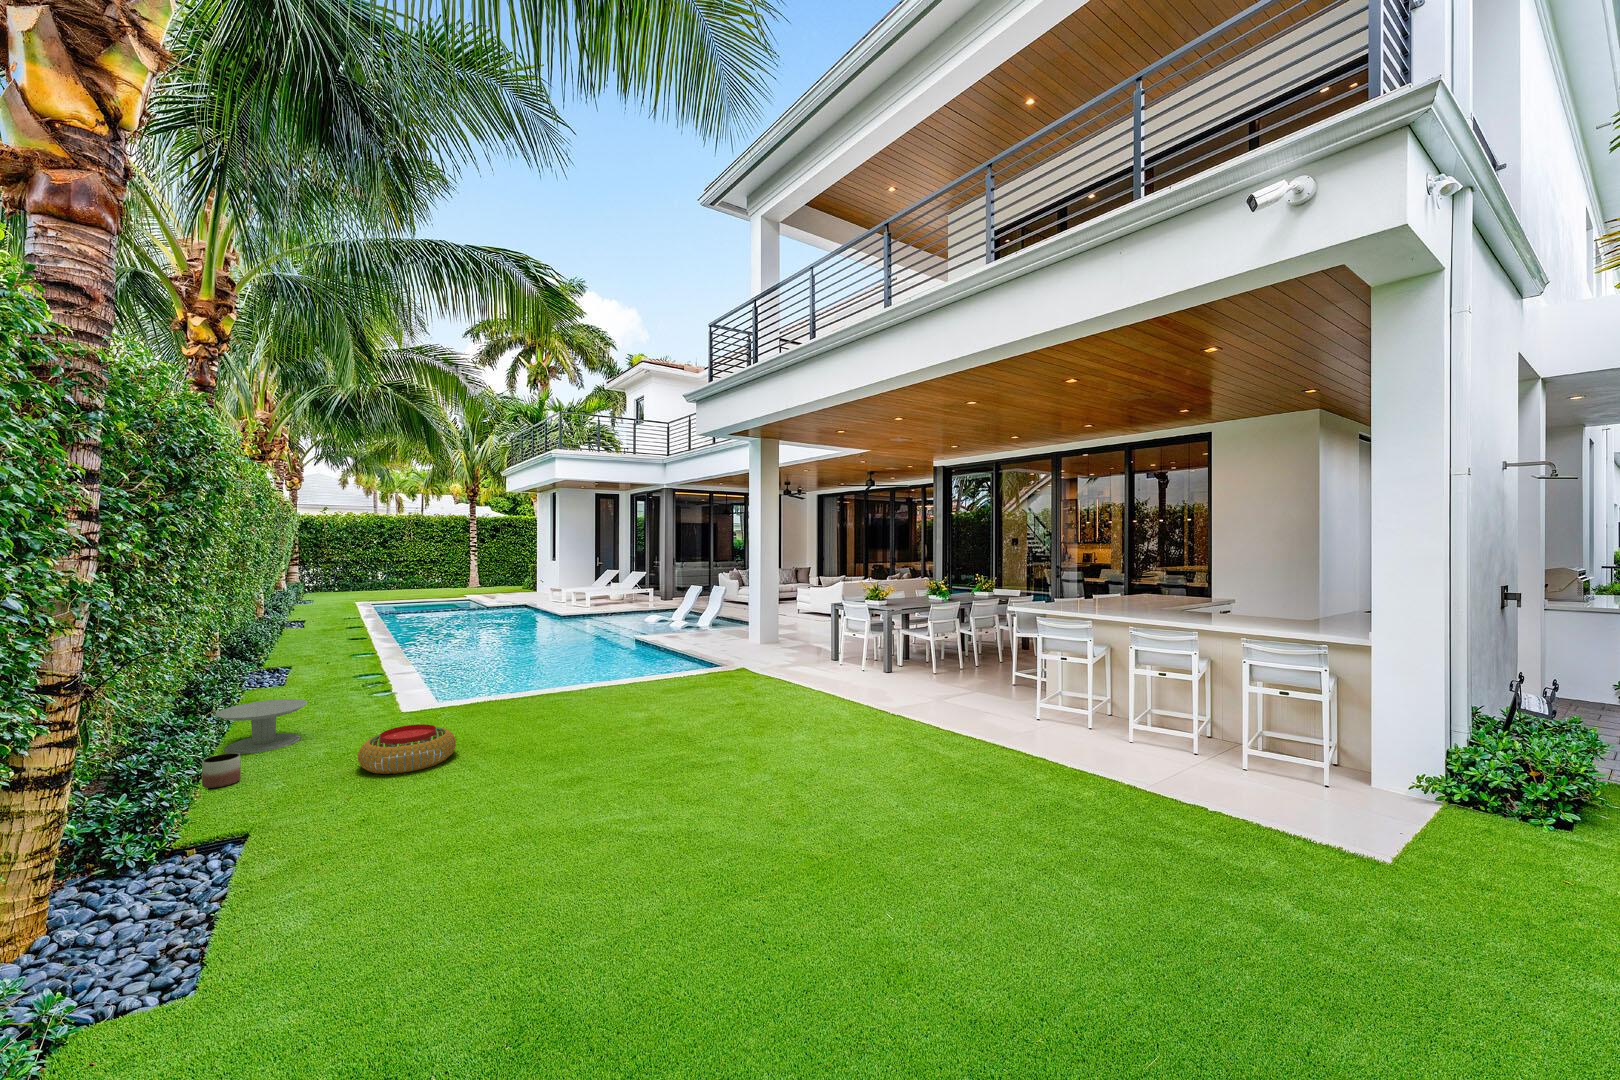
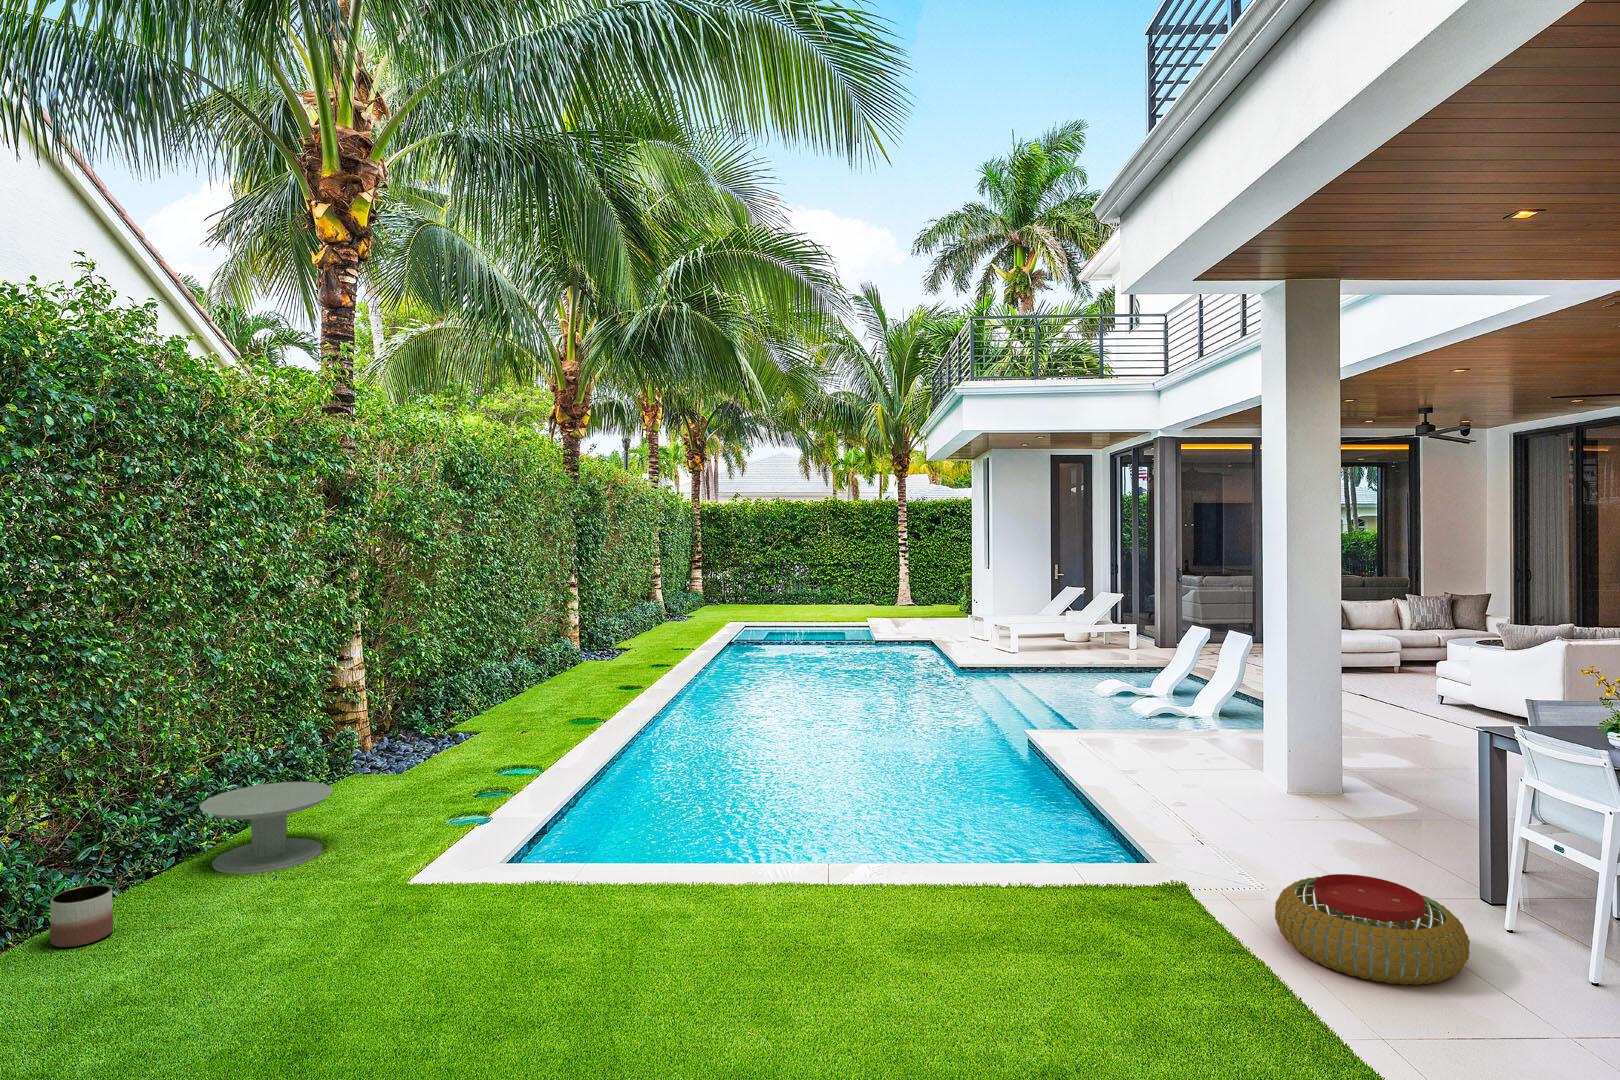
pouf: present [358,724,456,774] -> present [1275,874,1470,985]

